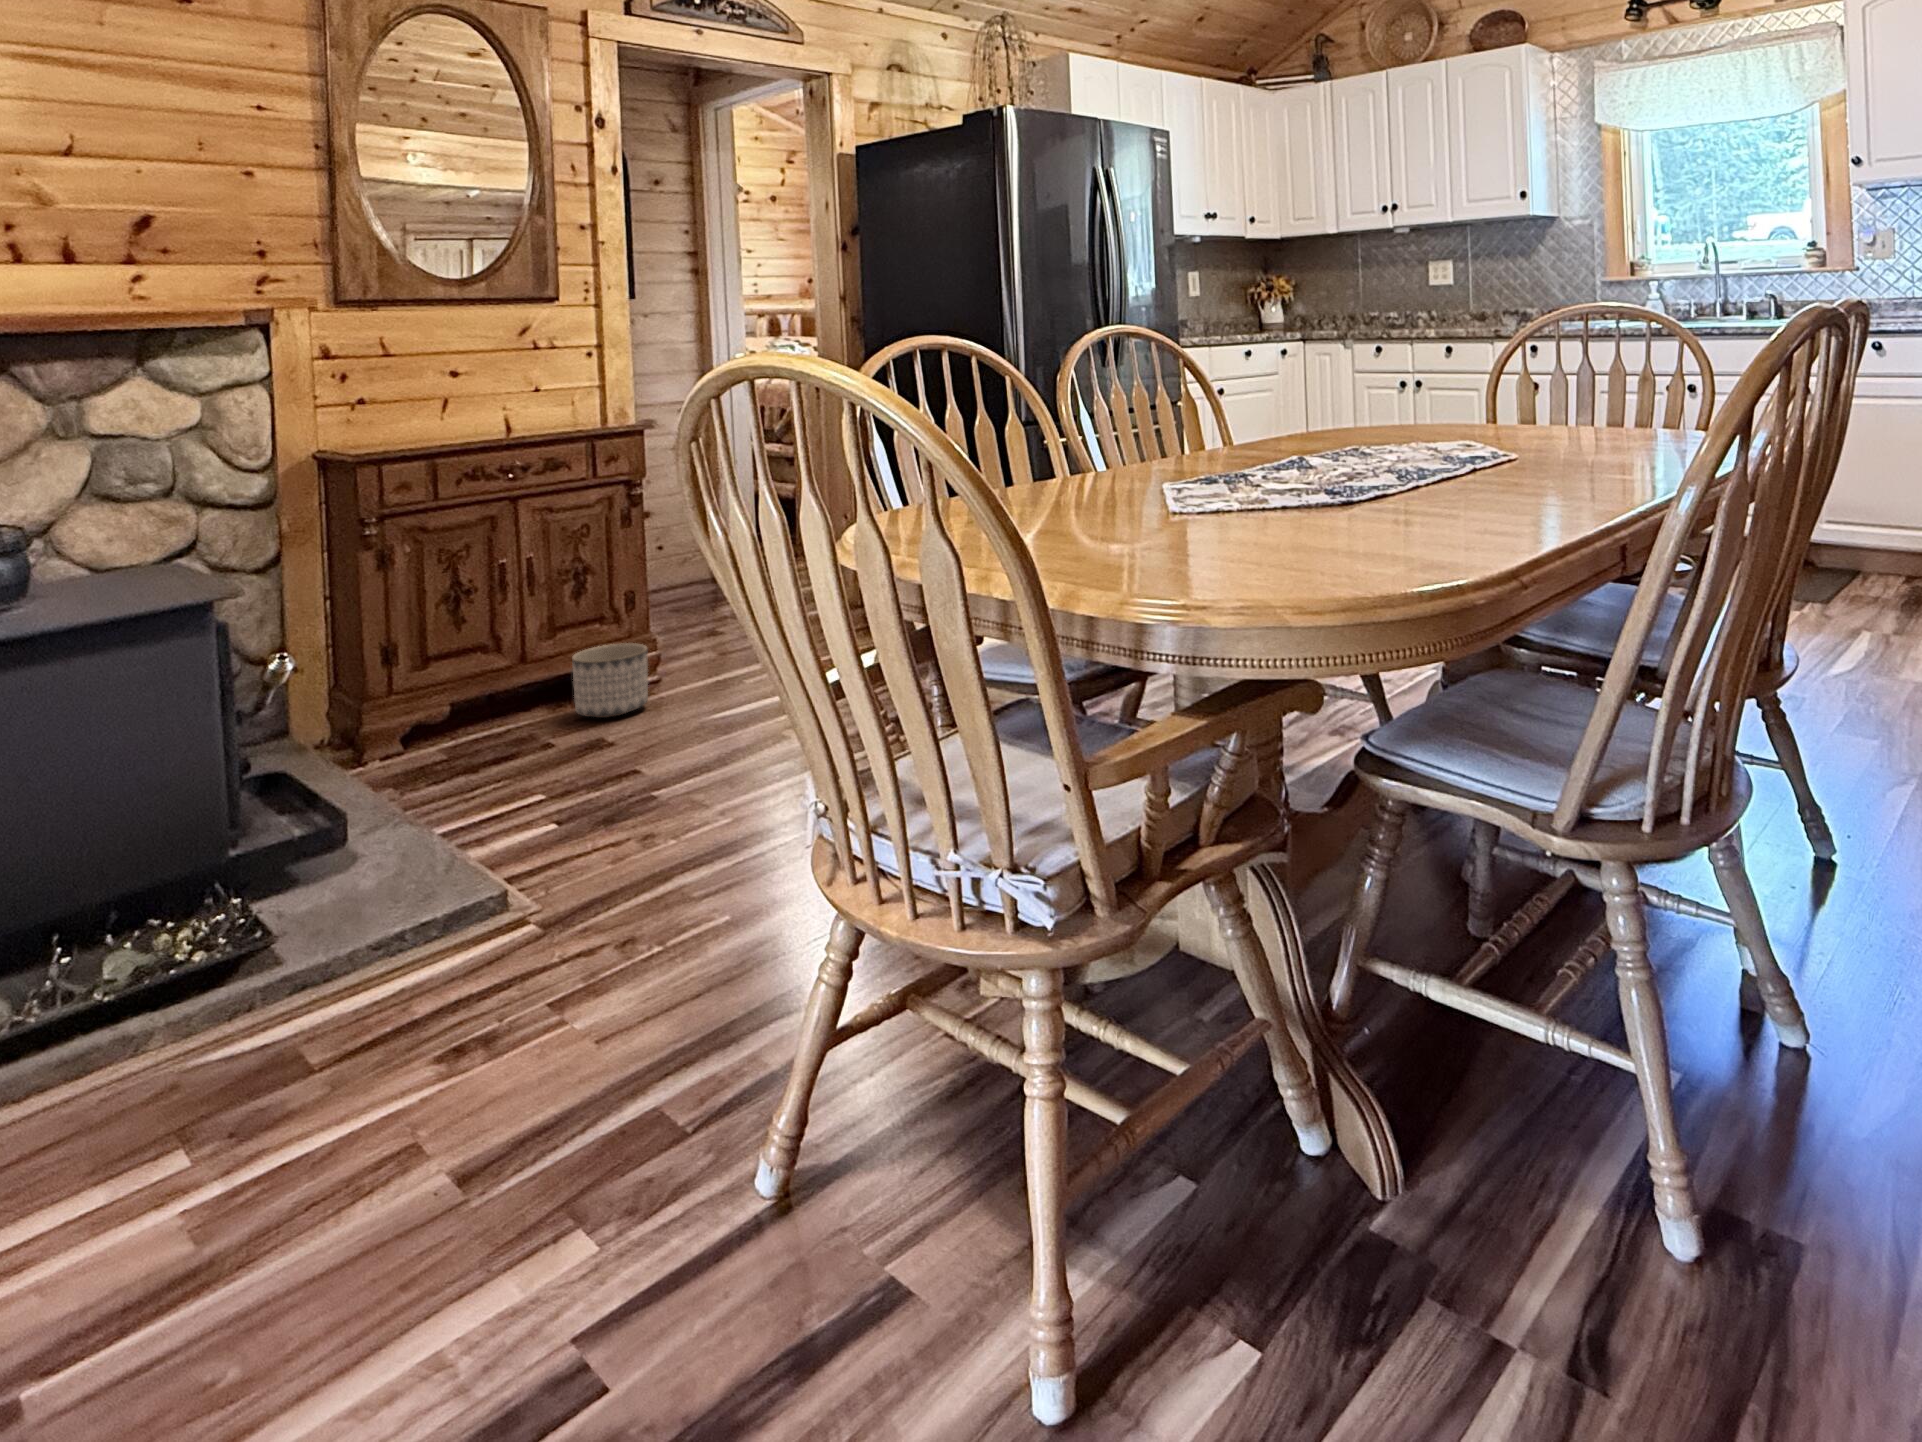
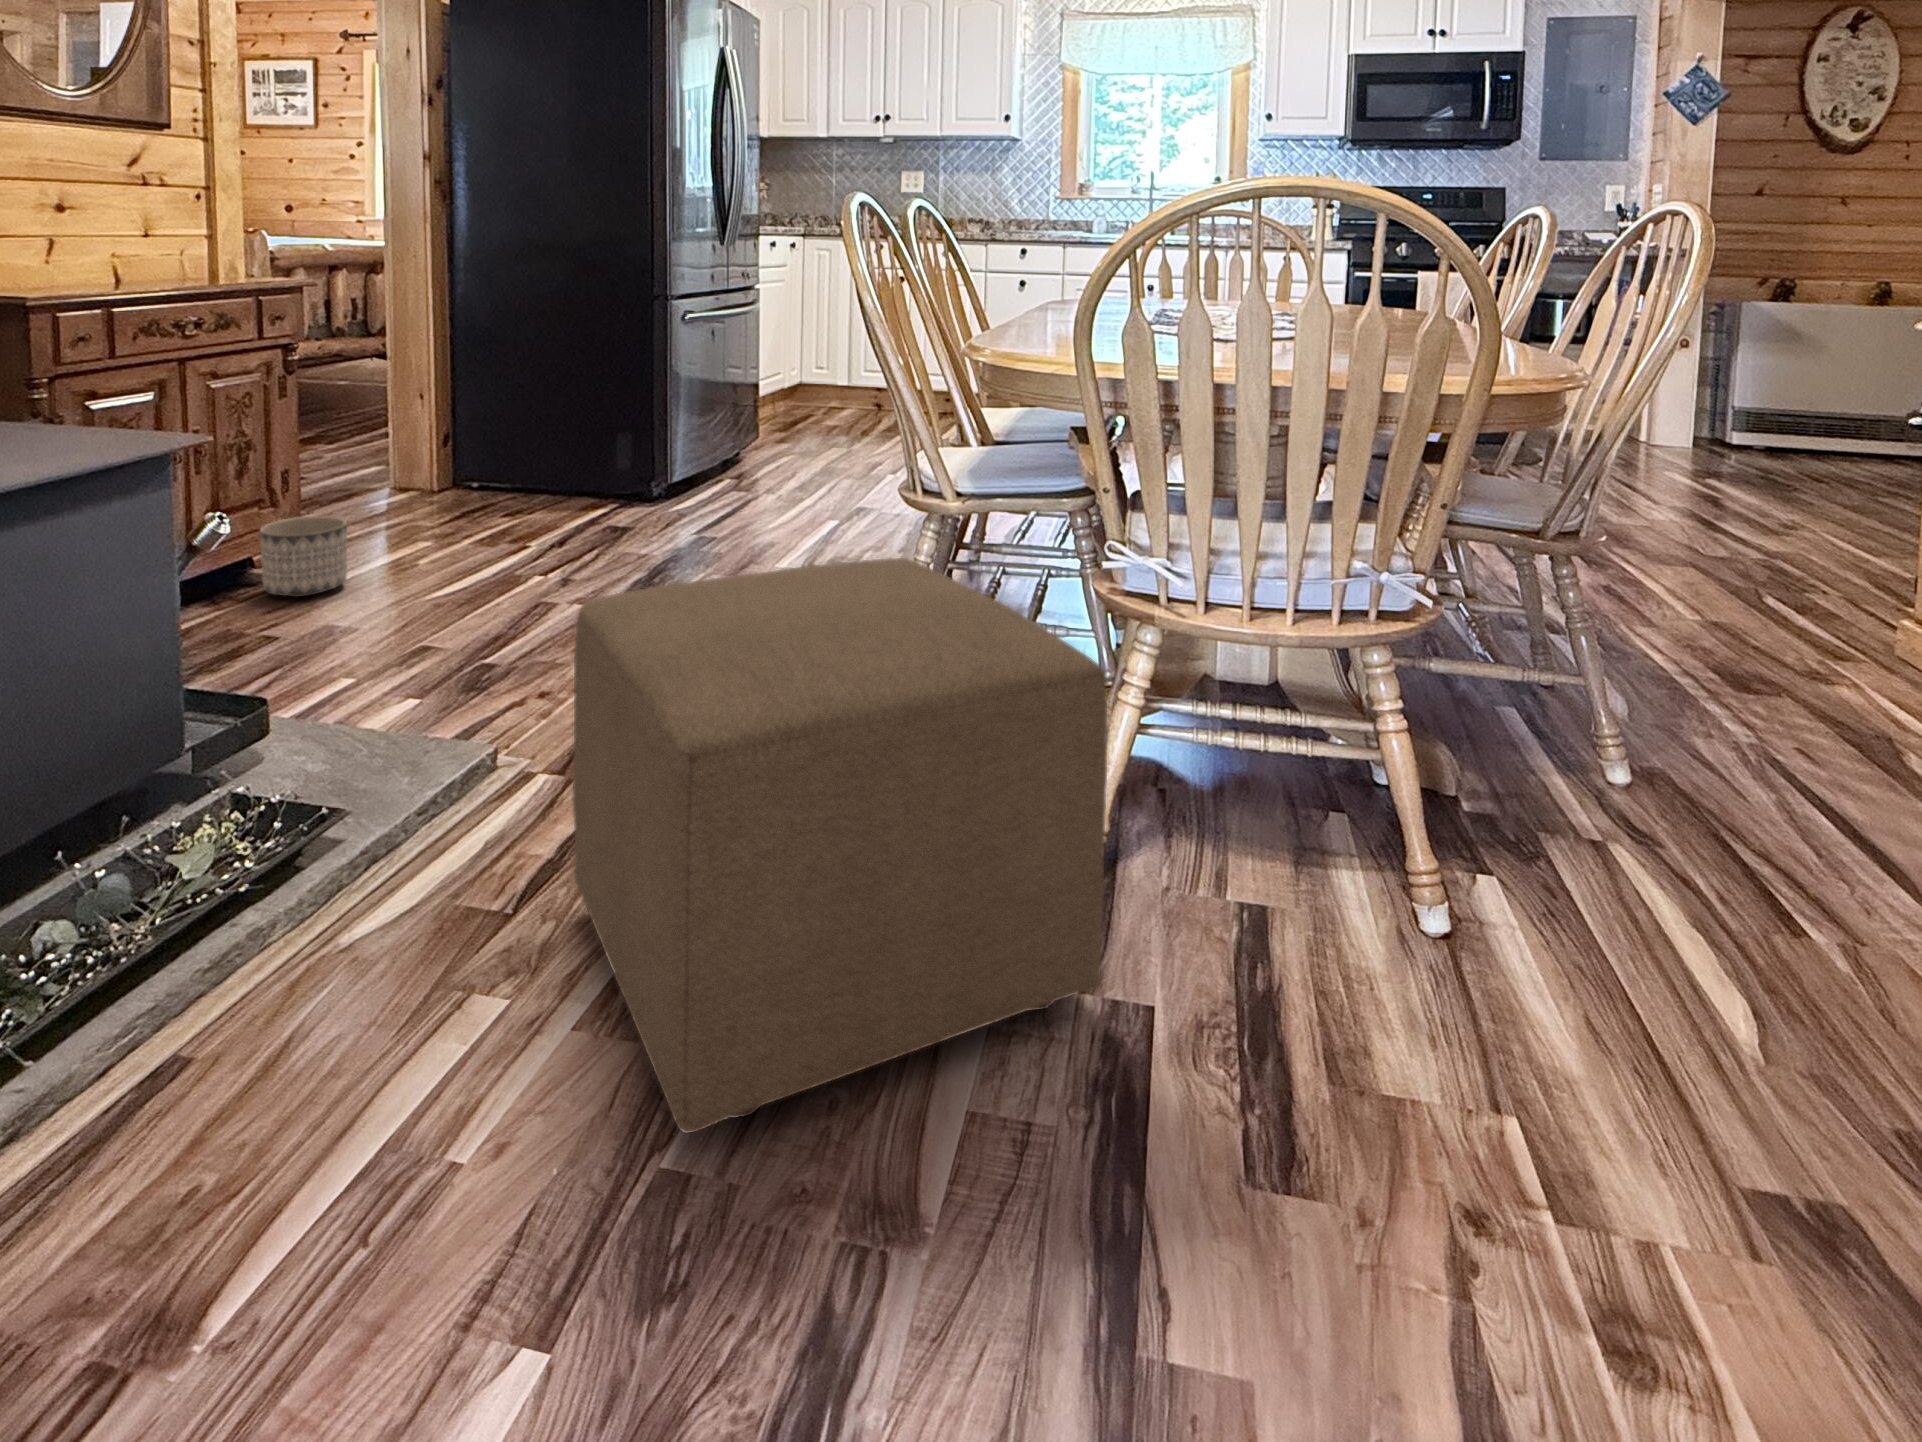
ottoman: none [62,745,729,1324] -> present [573,558,1108,1133]

